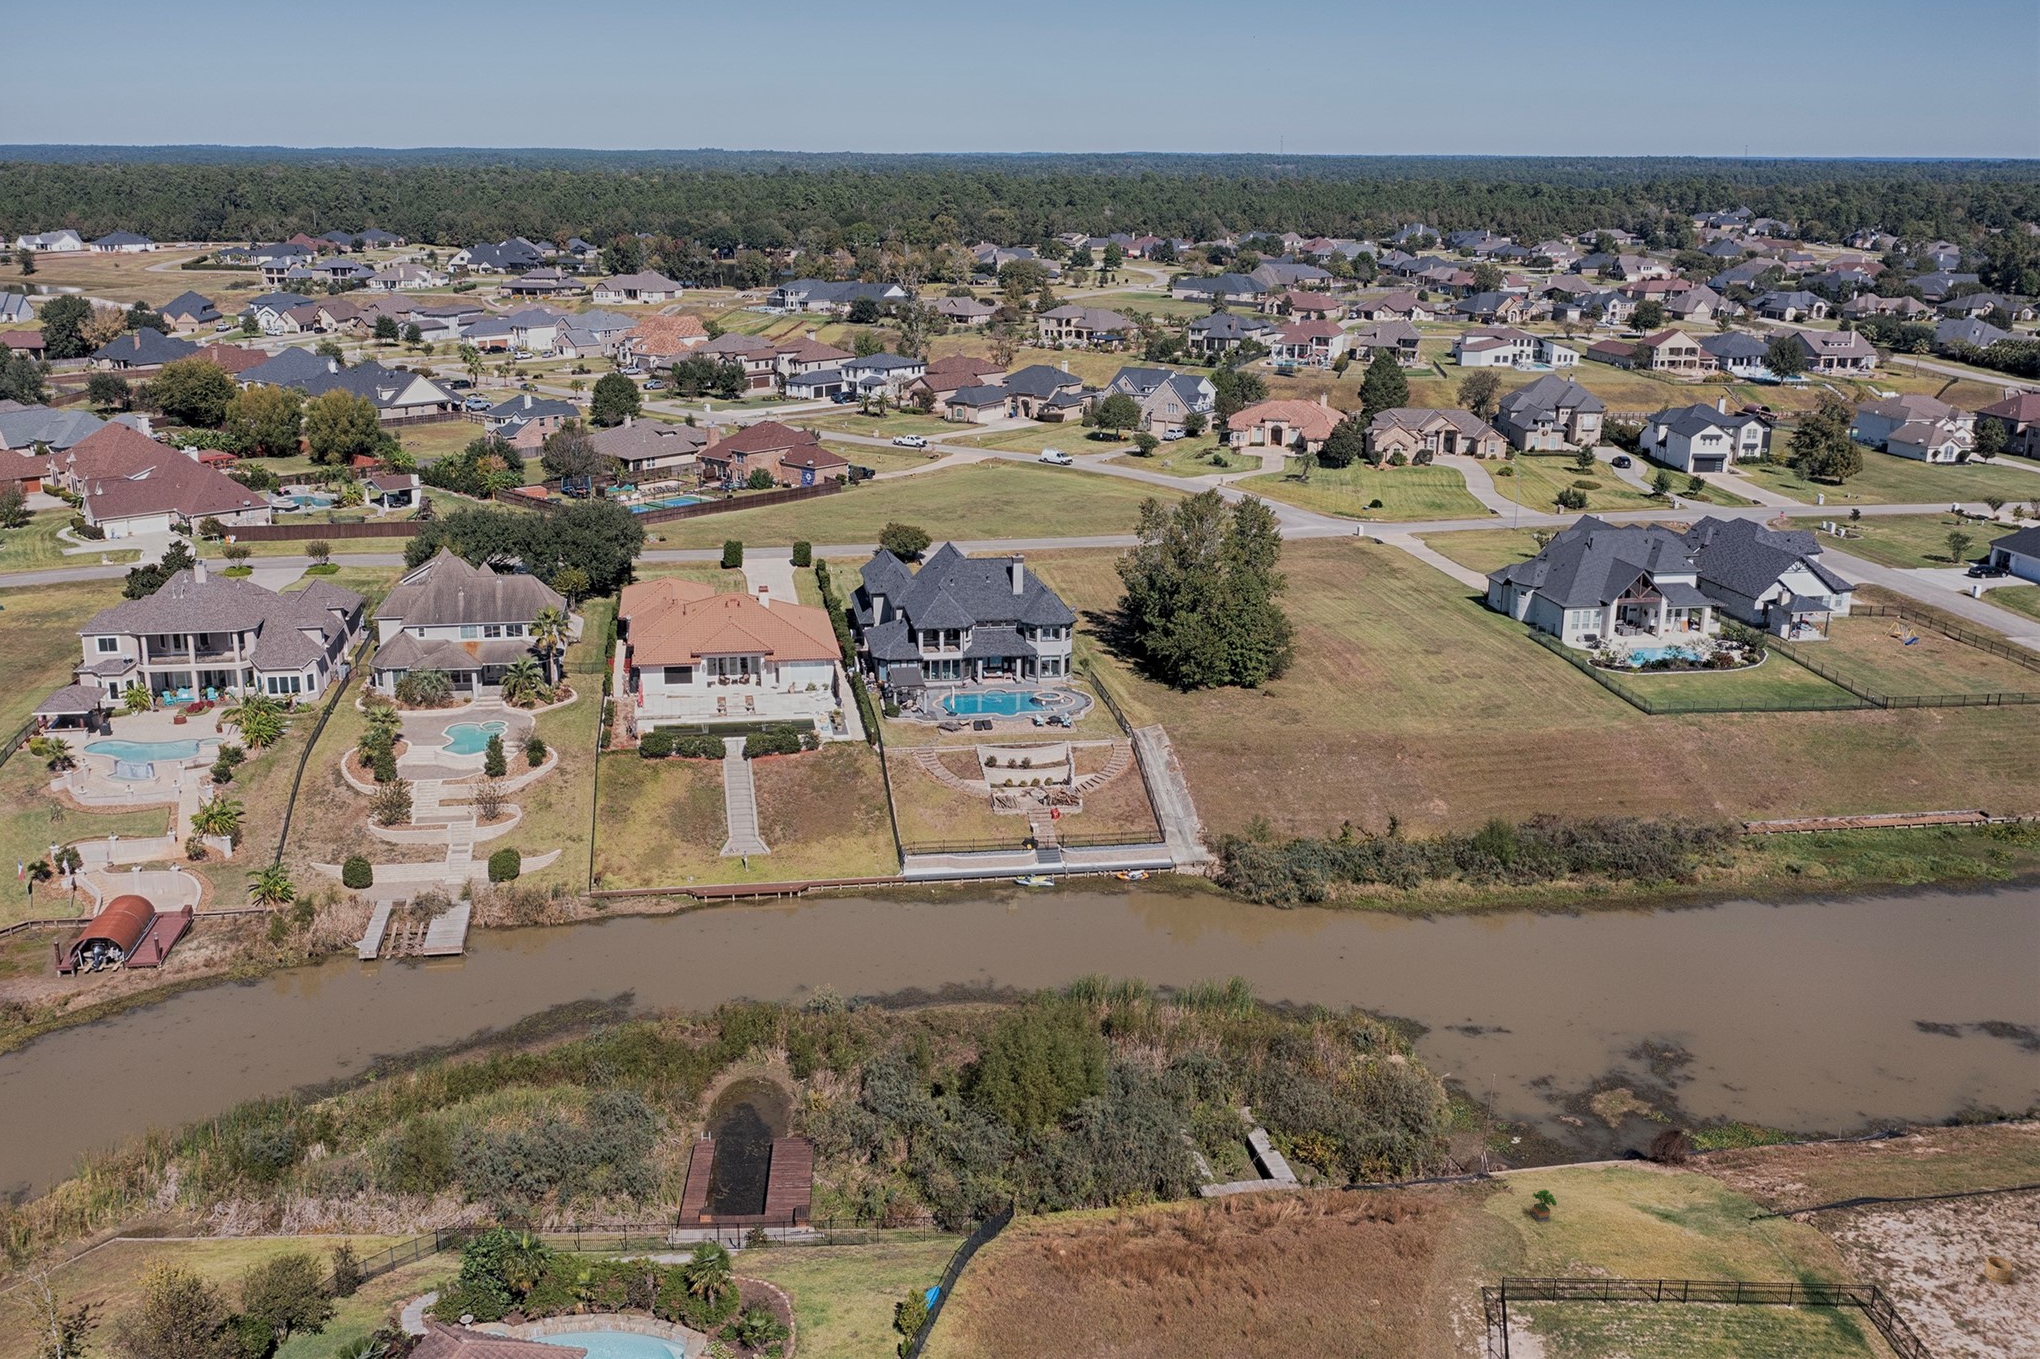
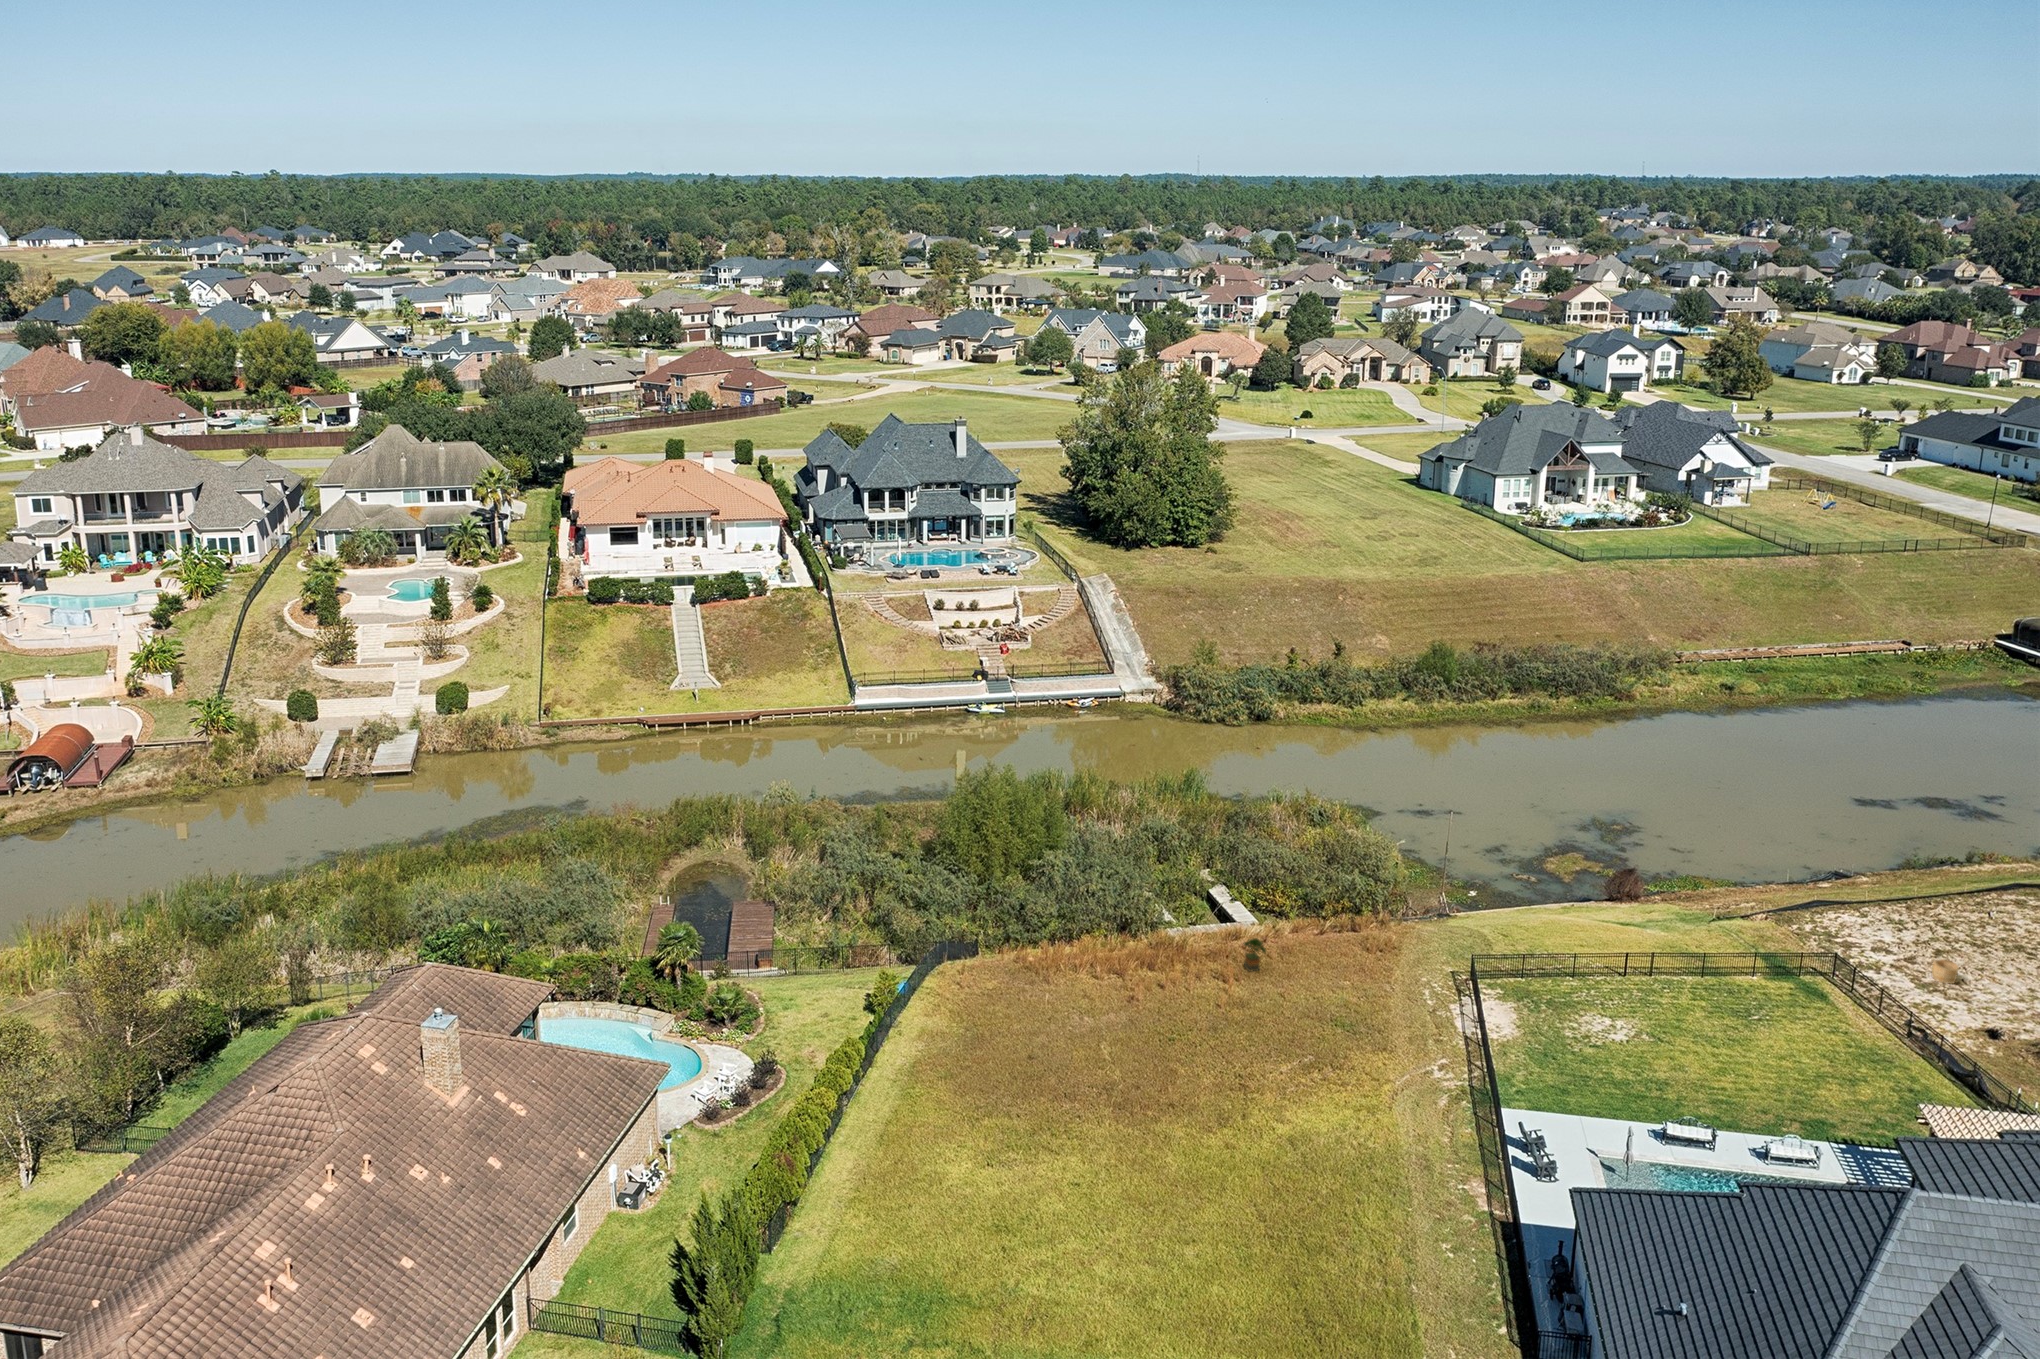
potted tree: present [1532,1190,1557,1222] -> present [1243,938,1266,971]

